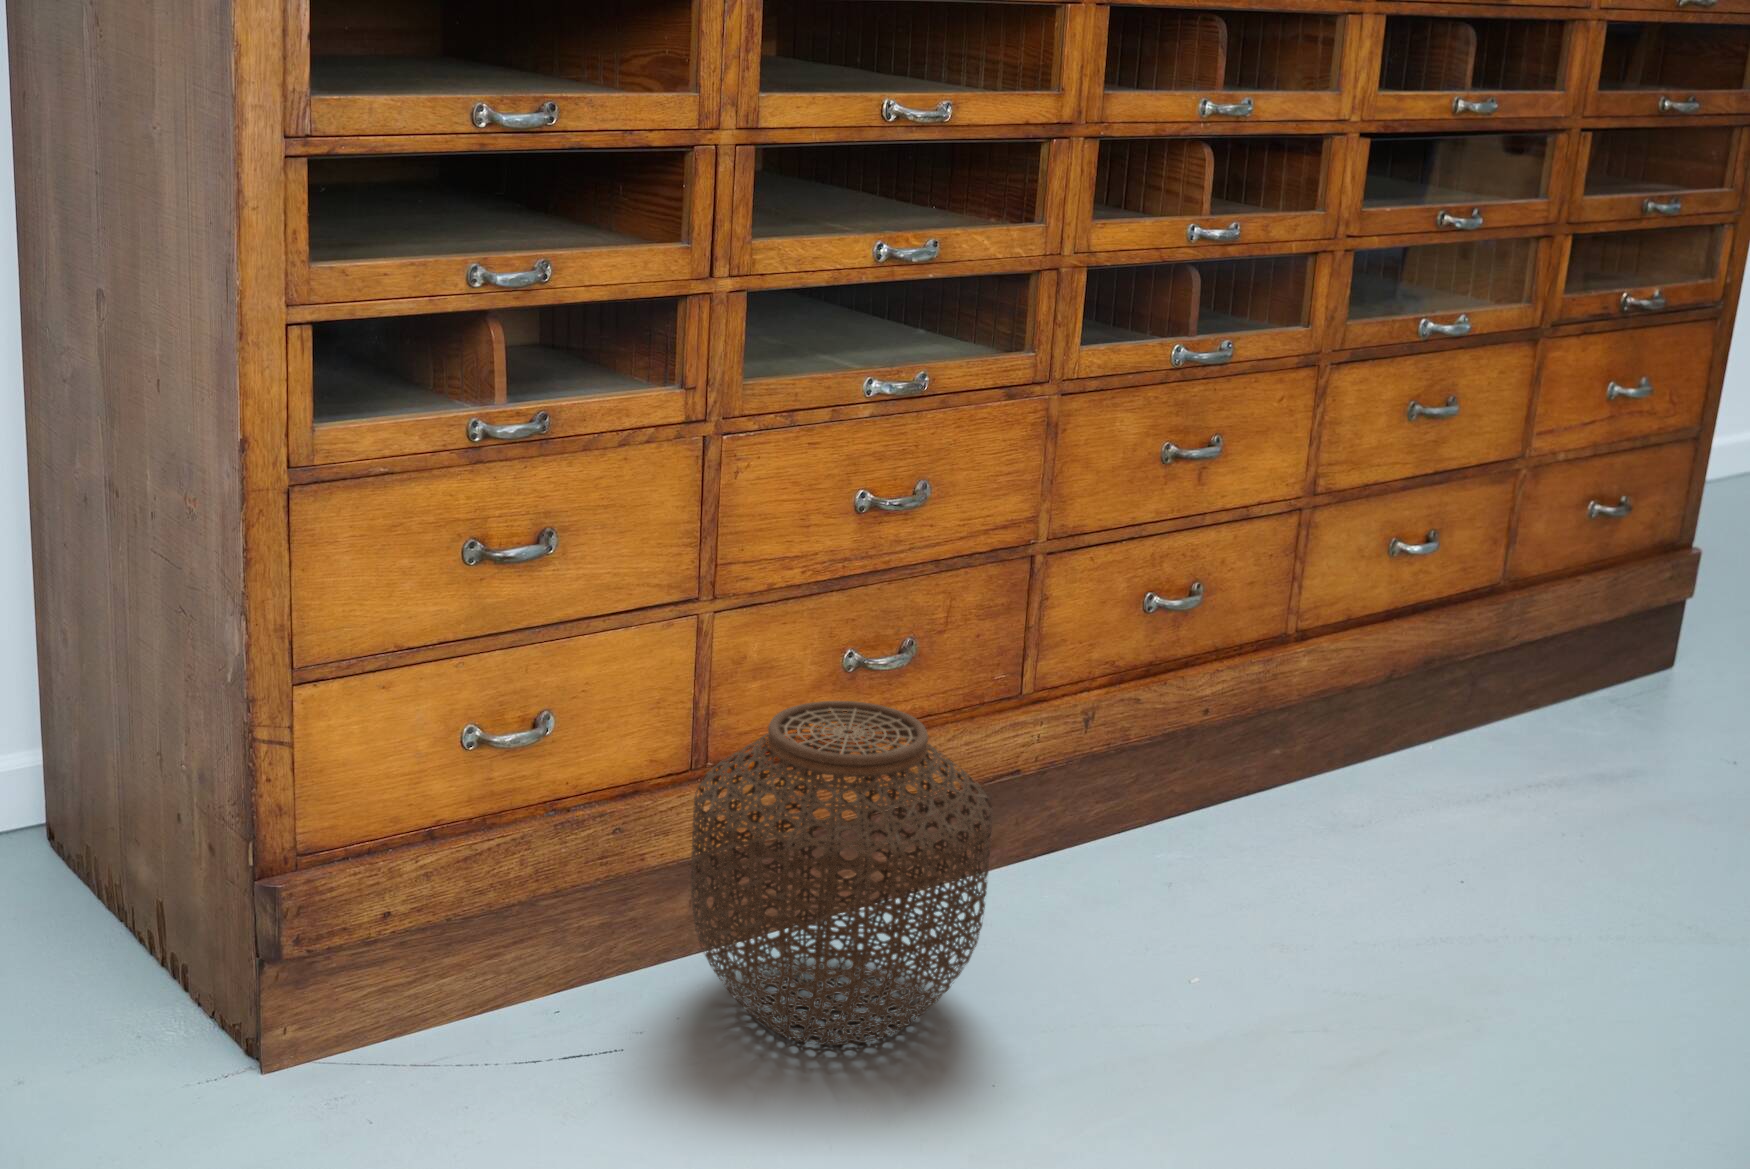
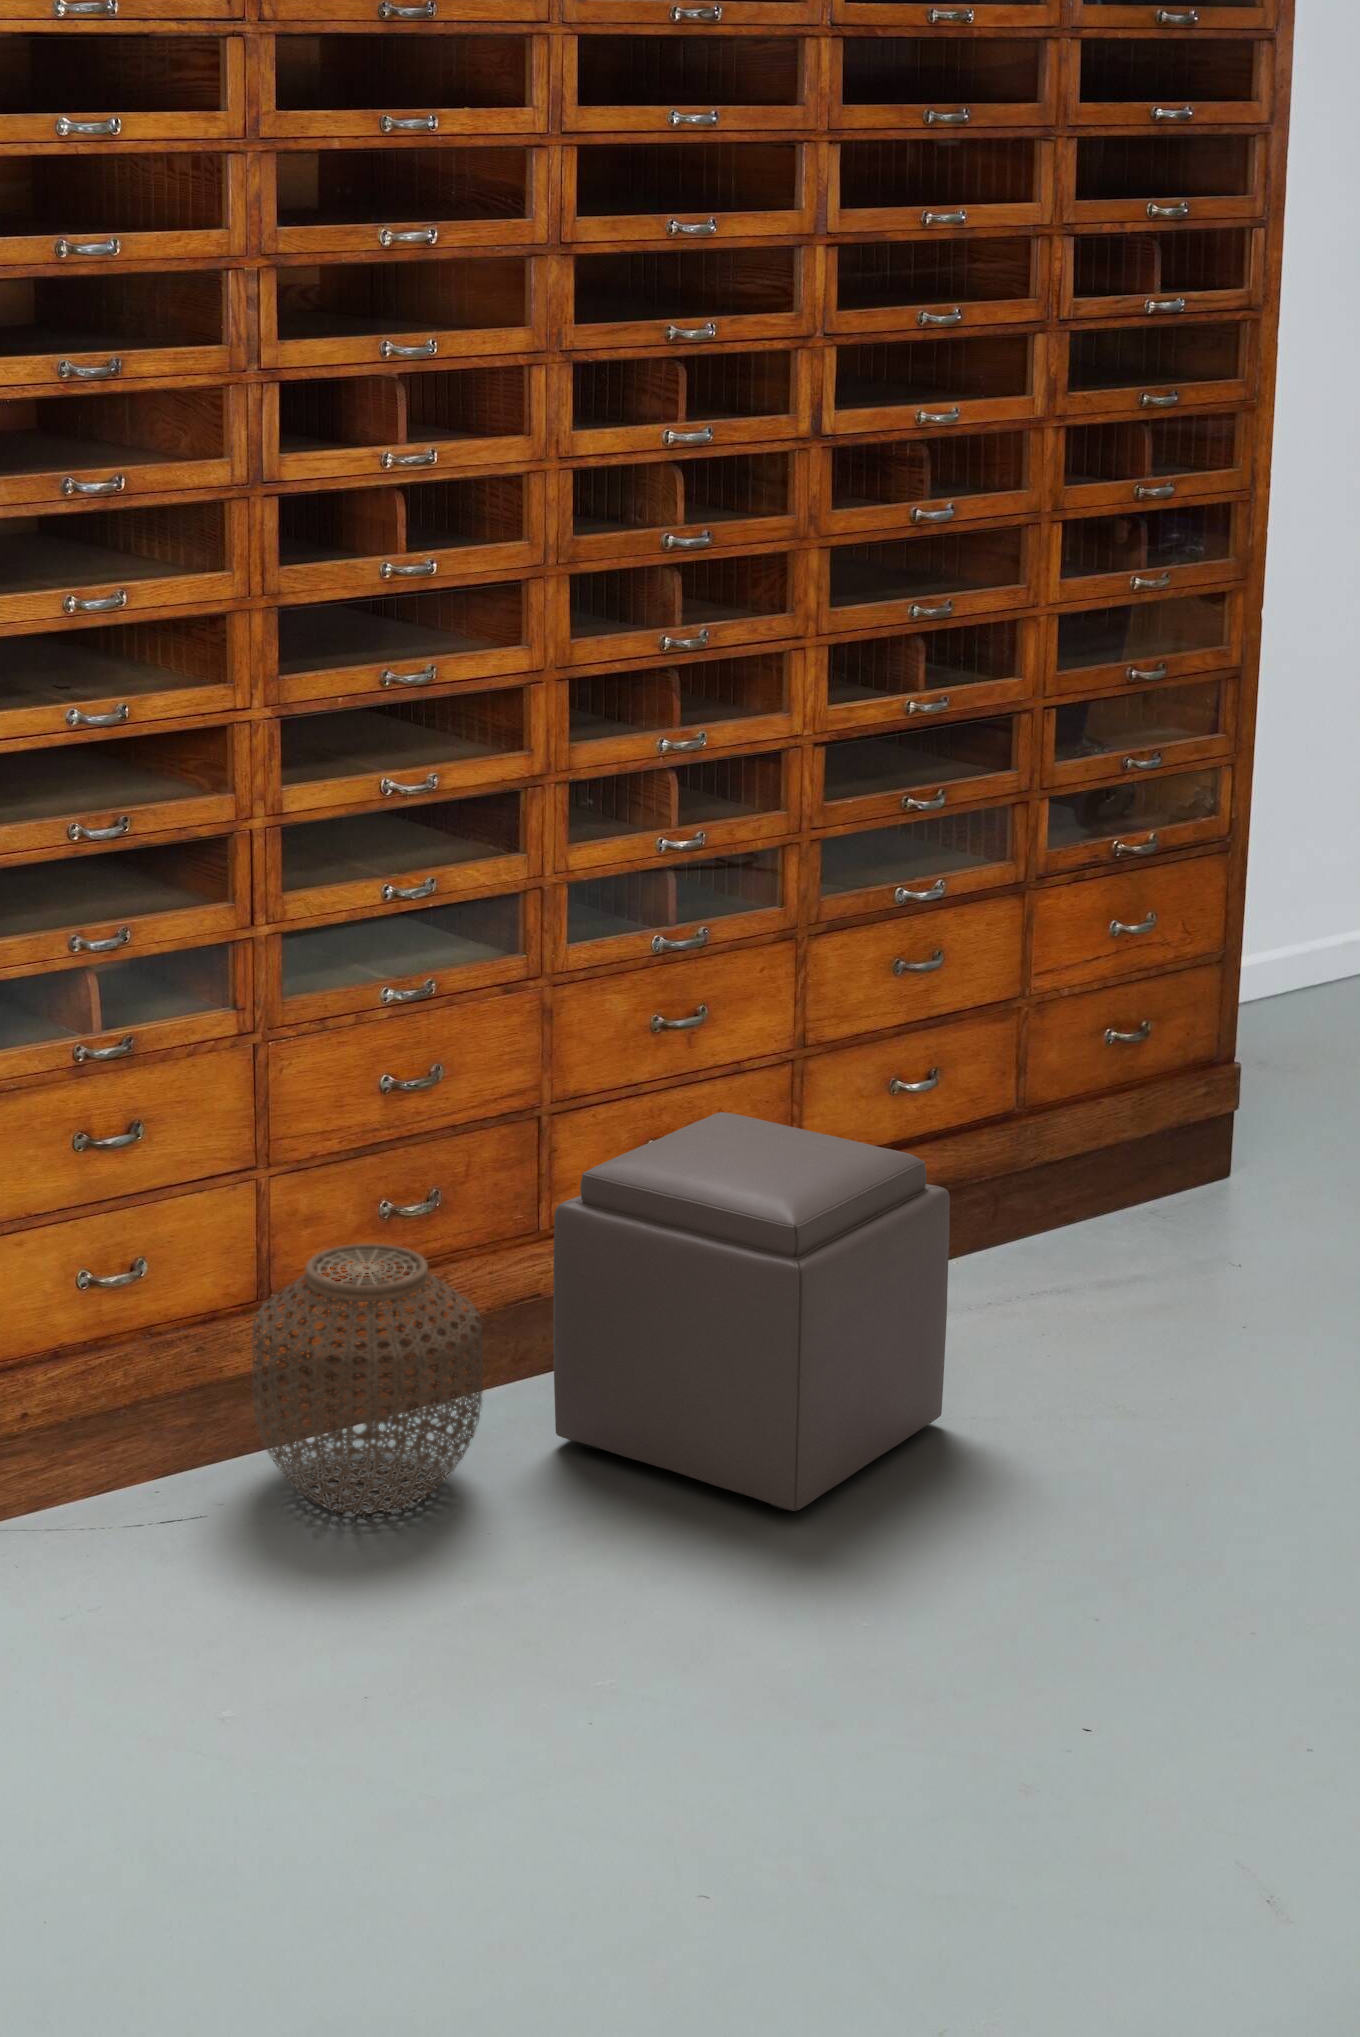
ottoman: none [1054,559,1549,1056] -> present [554,1112,950,1511]

